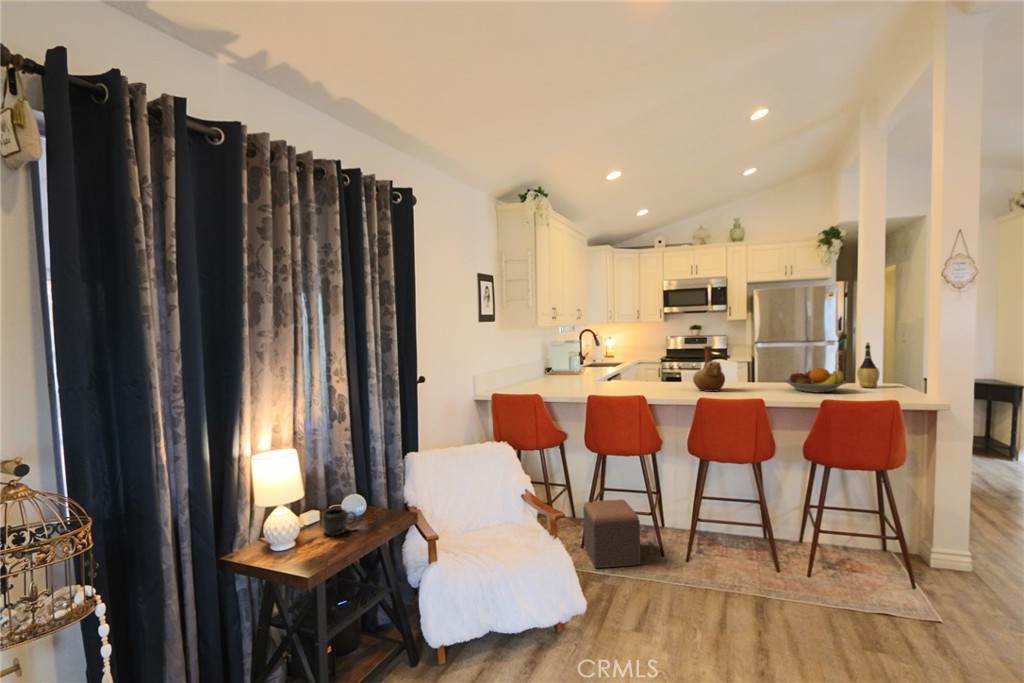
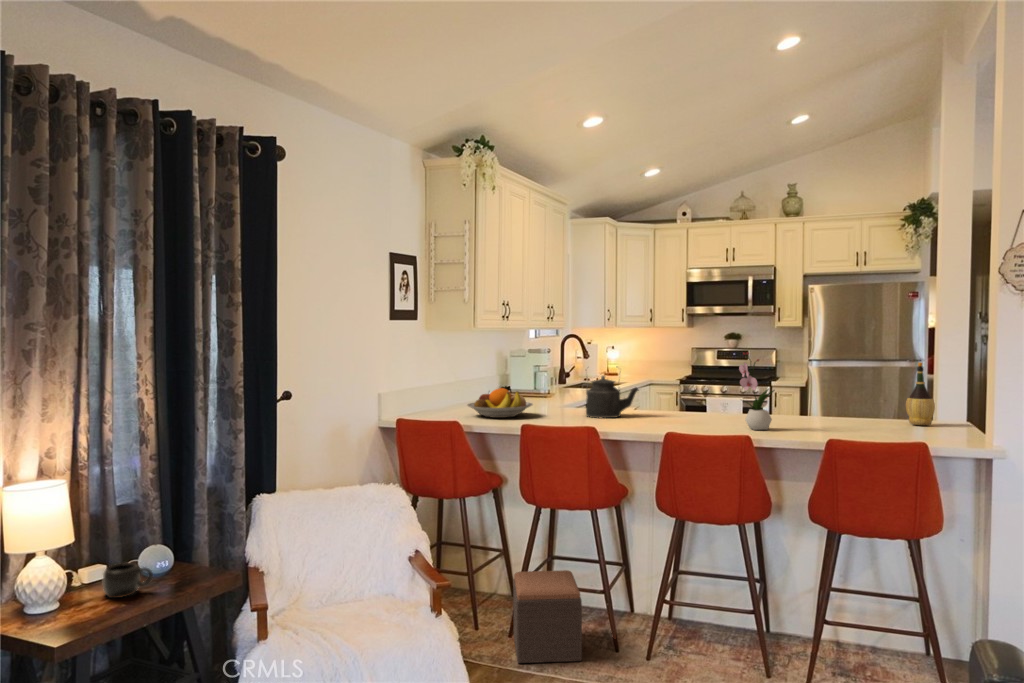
flower arrangement: none [742,338,771,394] -> present [739,352,774,430]
vase: present [693,346,725,392] -> none [677,361,720,425]
kettle: none [621,351,661,389] -> present [586,376,638,418]
fruit bowl: present [784,368,847,392] -> present [467,388,533,418]

